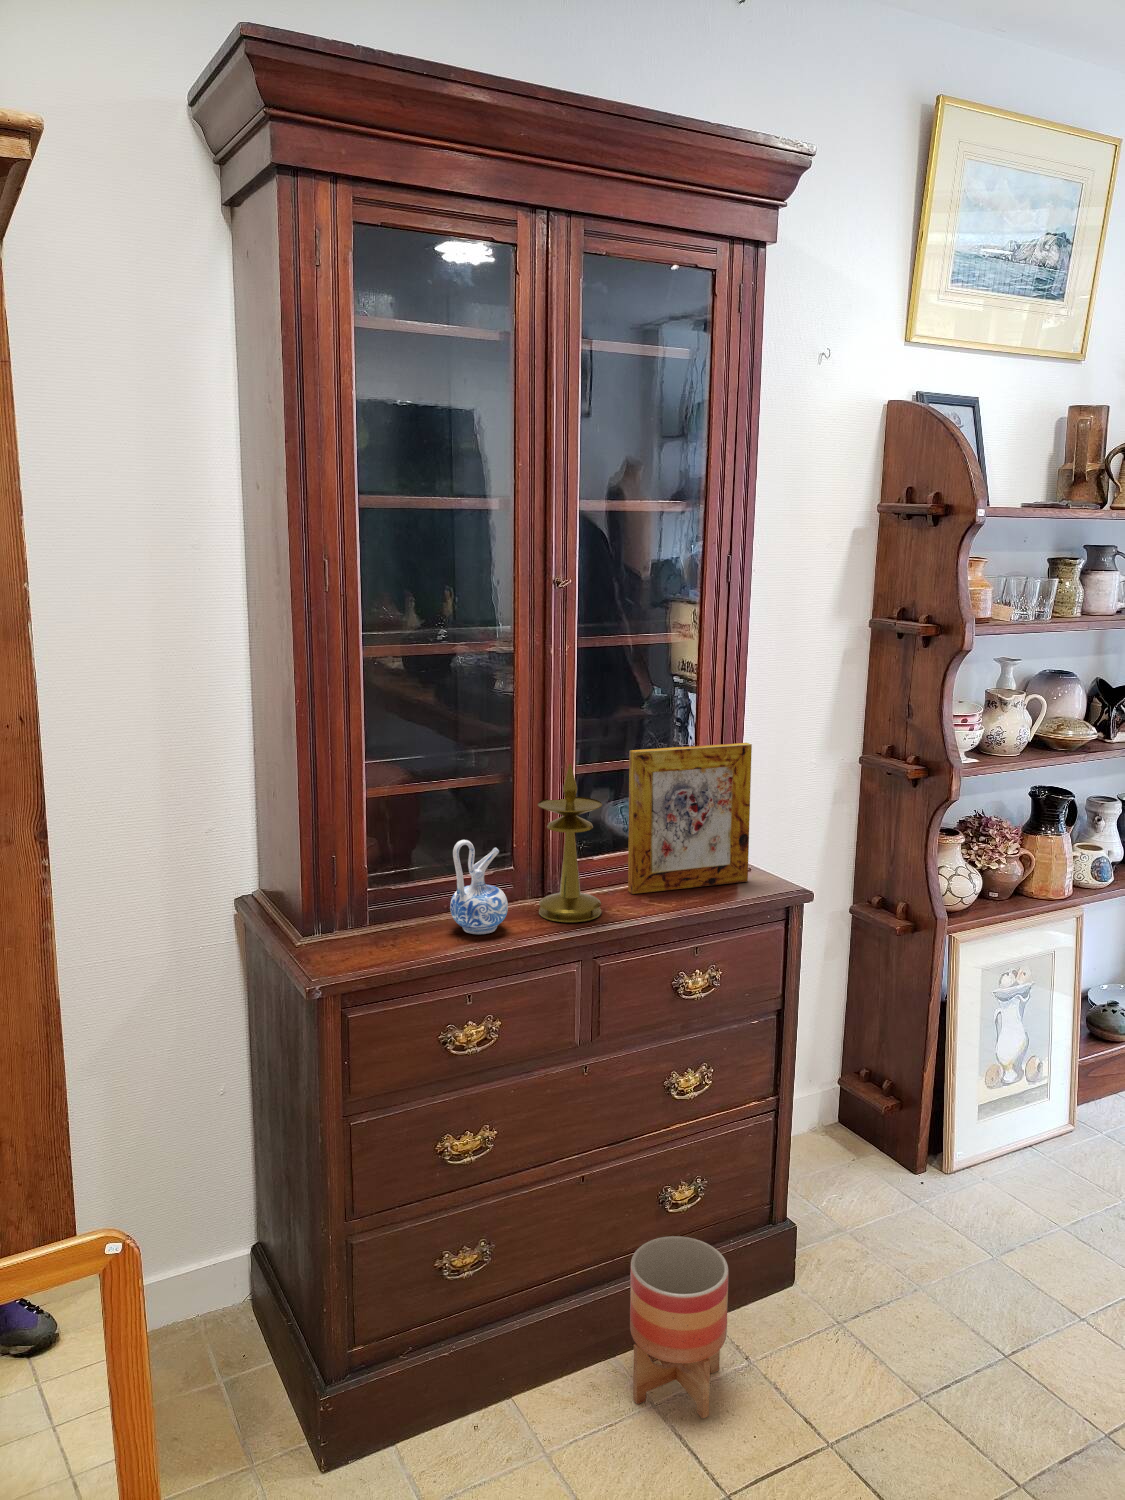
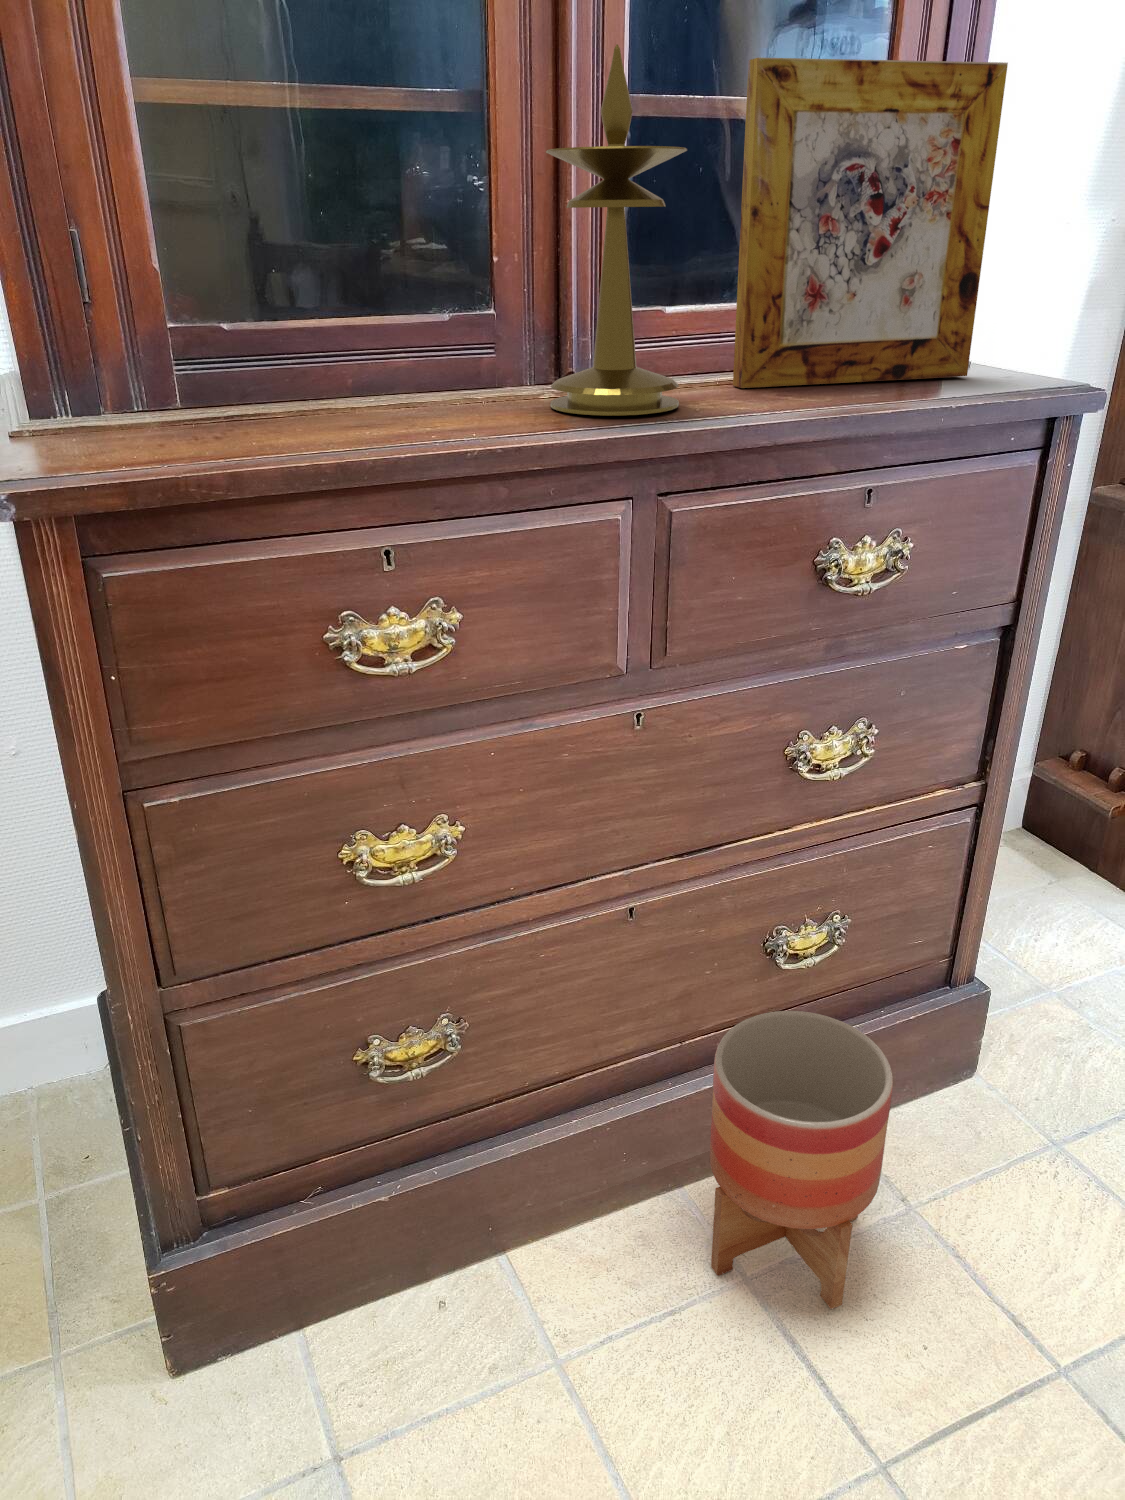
ceramic pitcher: present [450,840,508,934] -> none [347,201,478,427]

